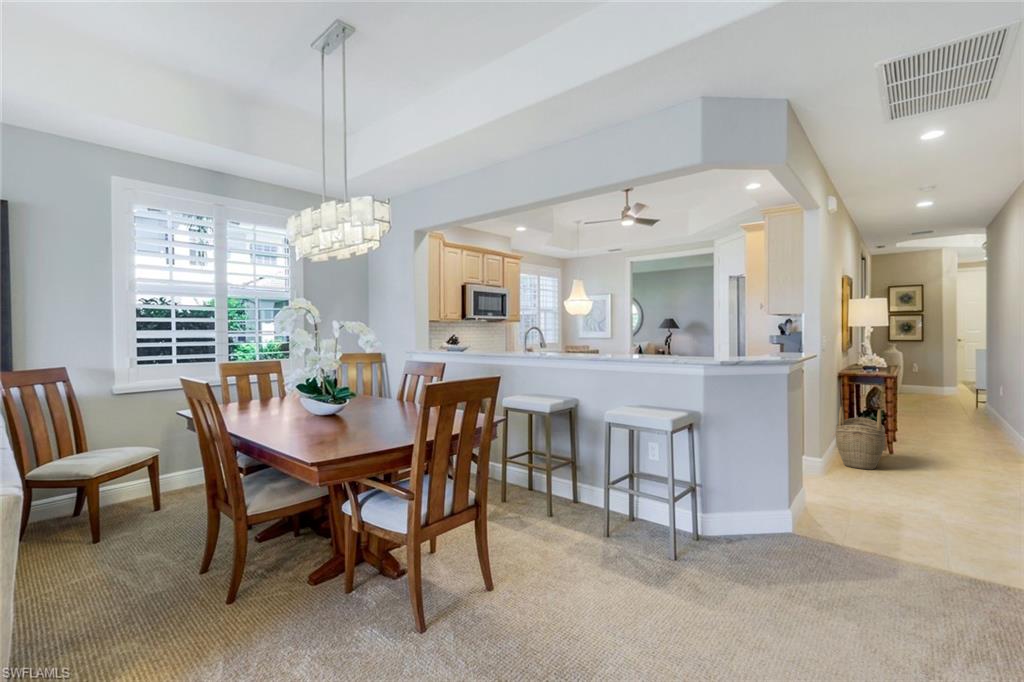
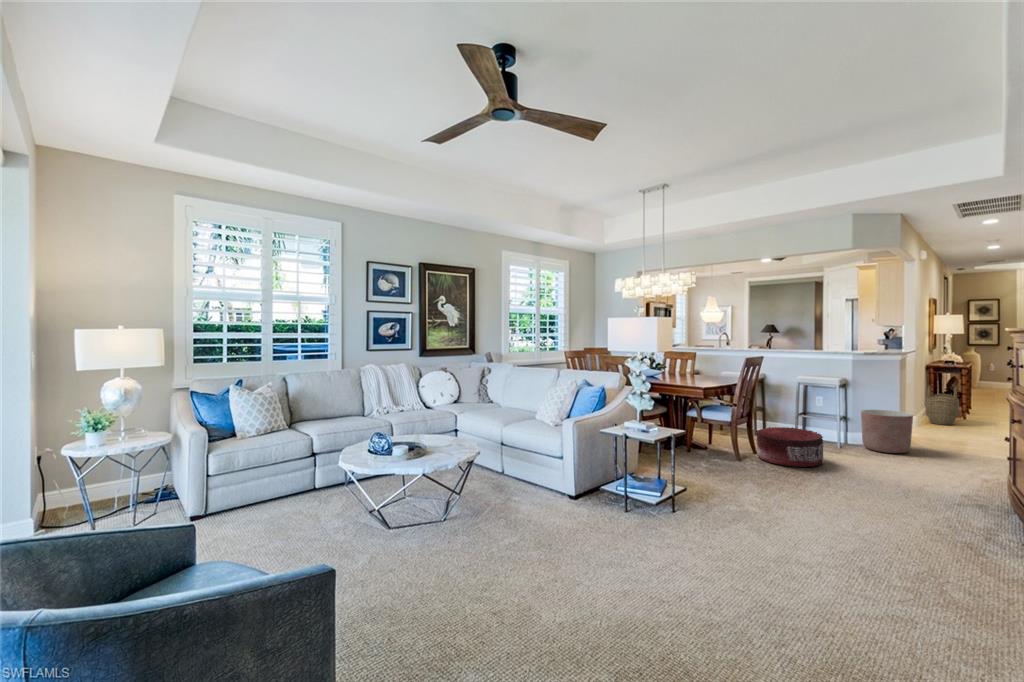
planter: none [715,468,807,566] -> present [861,409,913,453]
pouf: none [472,523,611,648] -> present [757,427,824,467]

